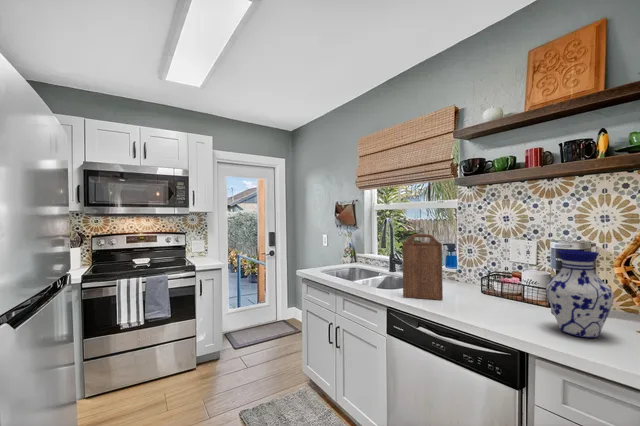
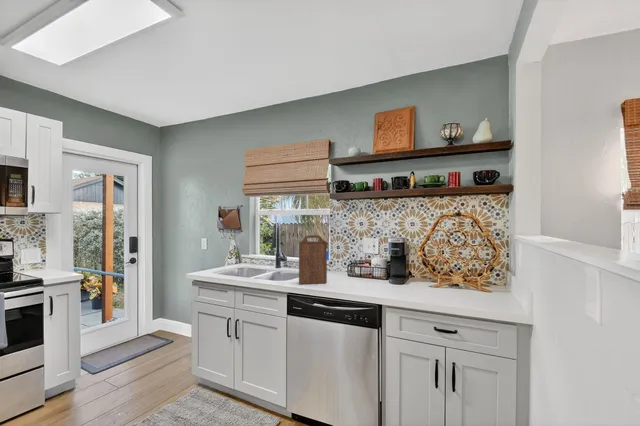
vase: present [546,250,614,338] -> none [390,243,421,292]

